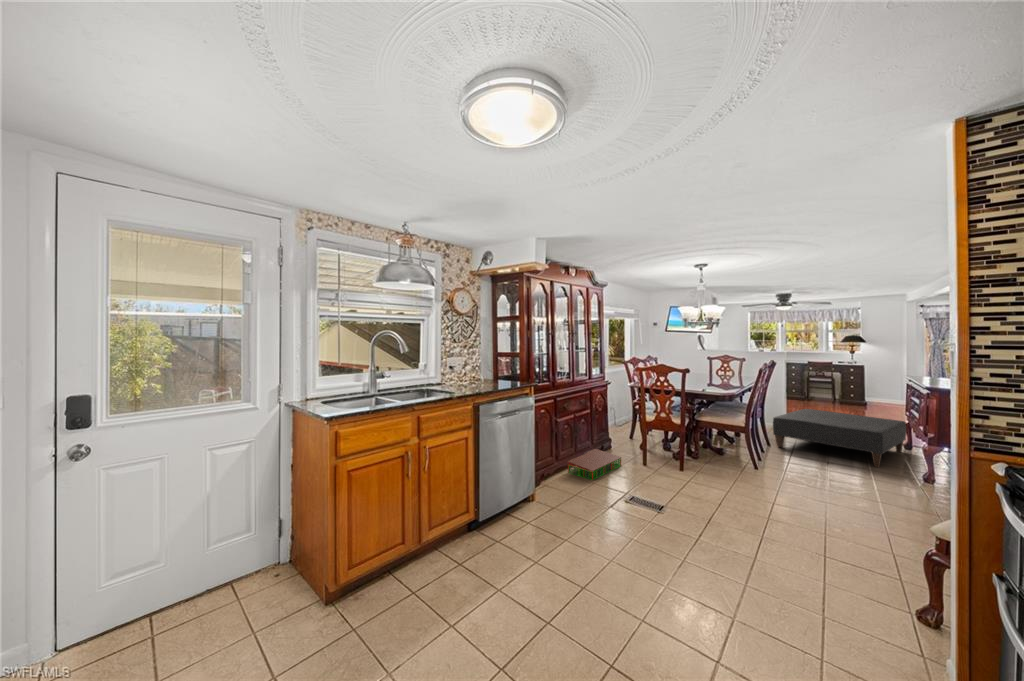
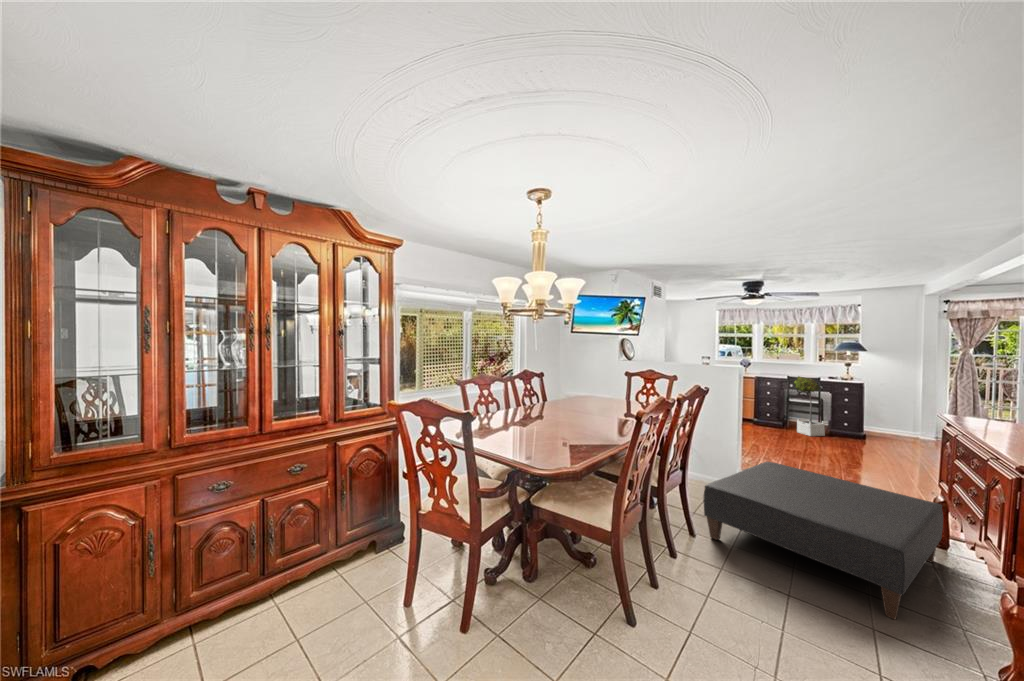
potted tree: none [812,361,836,405] -> present [794,376,825,436]
storage bin: present [568,449,621,480] -> none [236,551,377,662]

